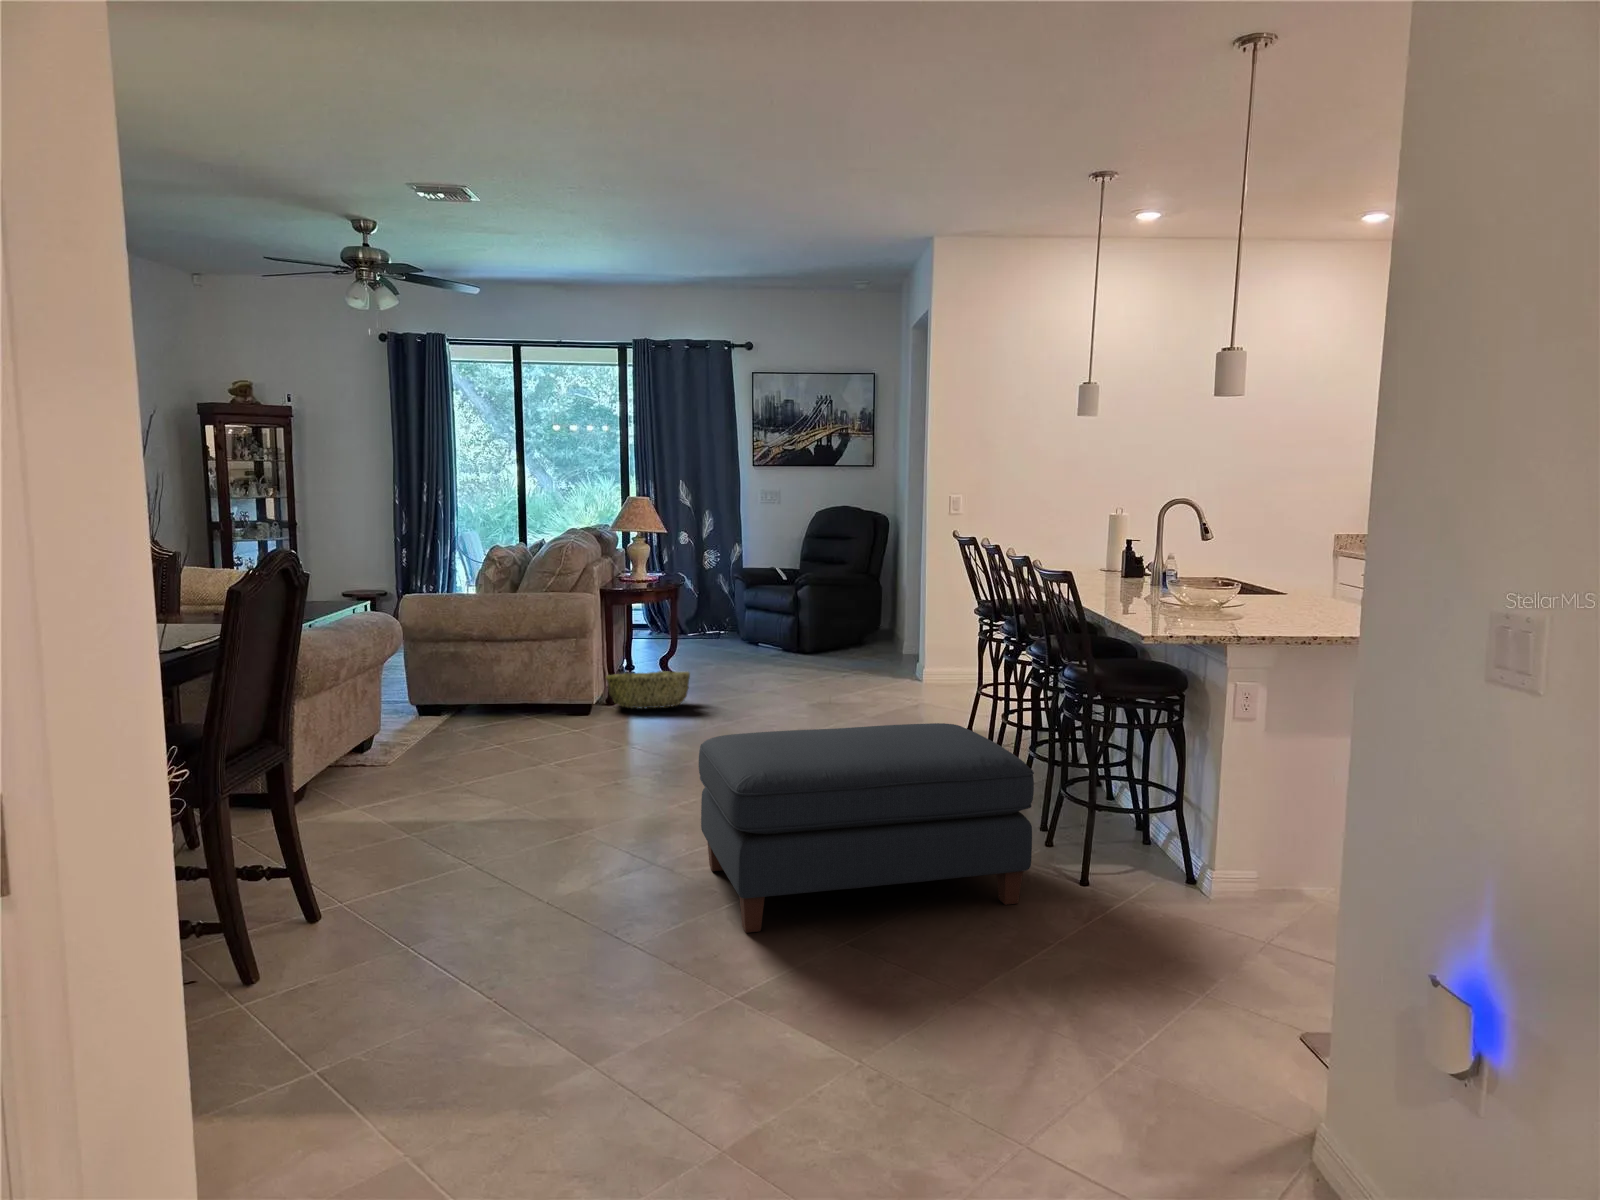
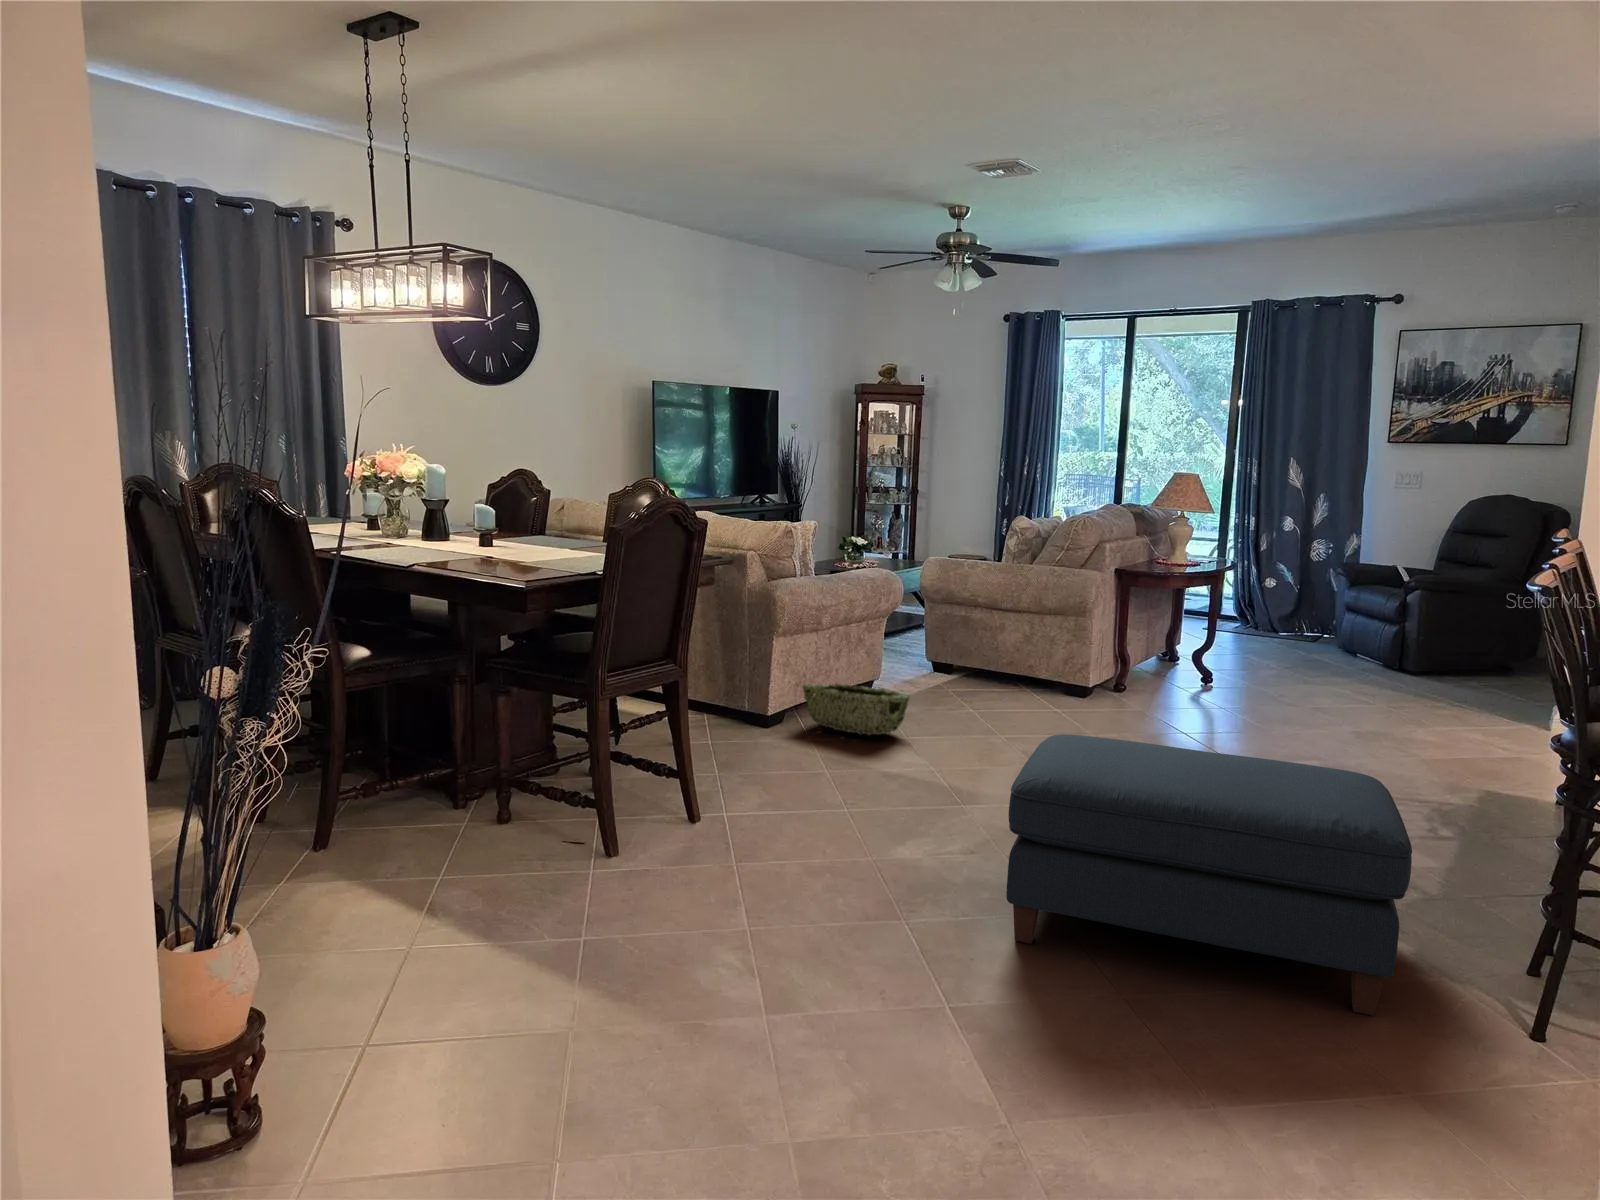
woven basket: present [606,671,690,709] -> present [803,683,910,735]

